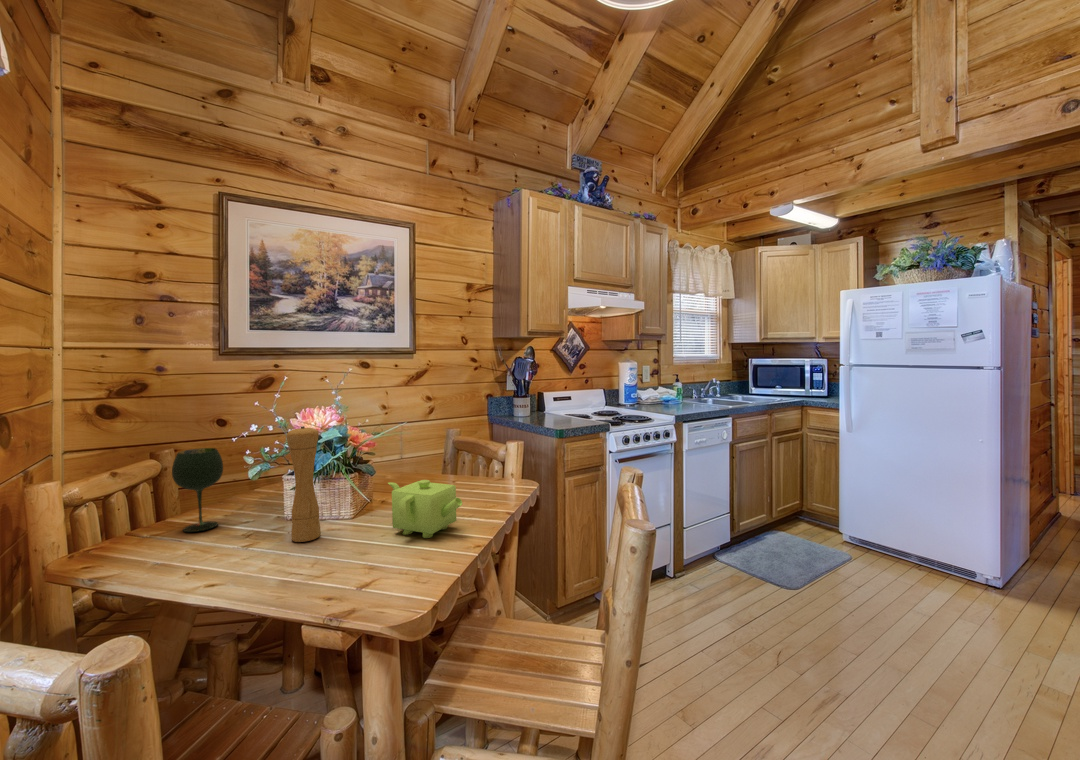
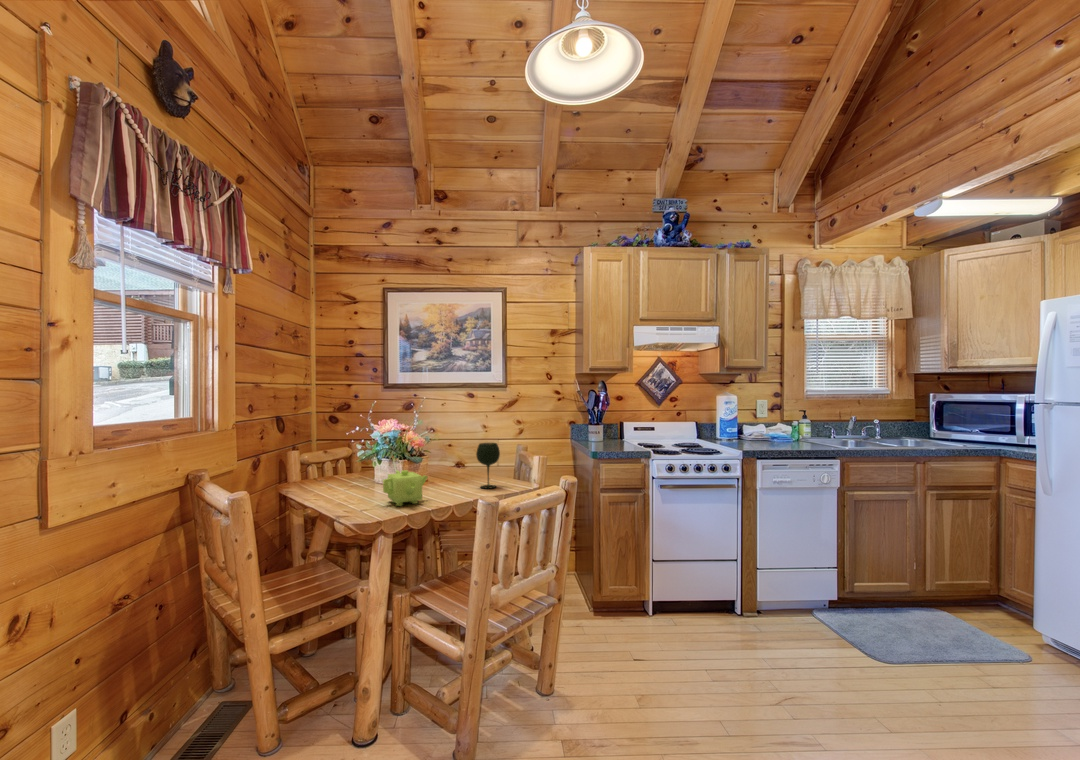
pepper mill: present [287,426,321,542] -> none [342,431,360,497]
wine glass: present [172,448,223,532] -> present [476,443,500,488]

